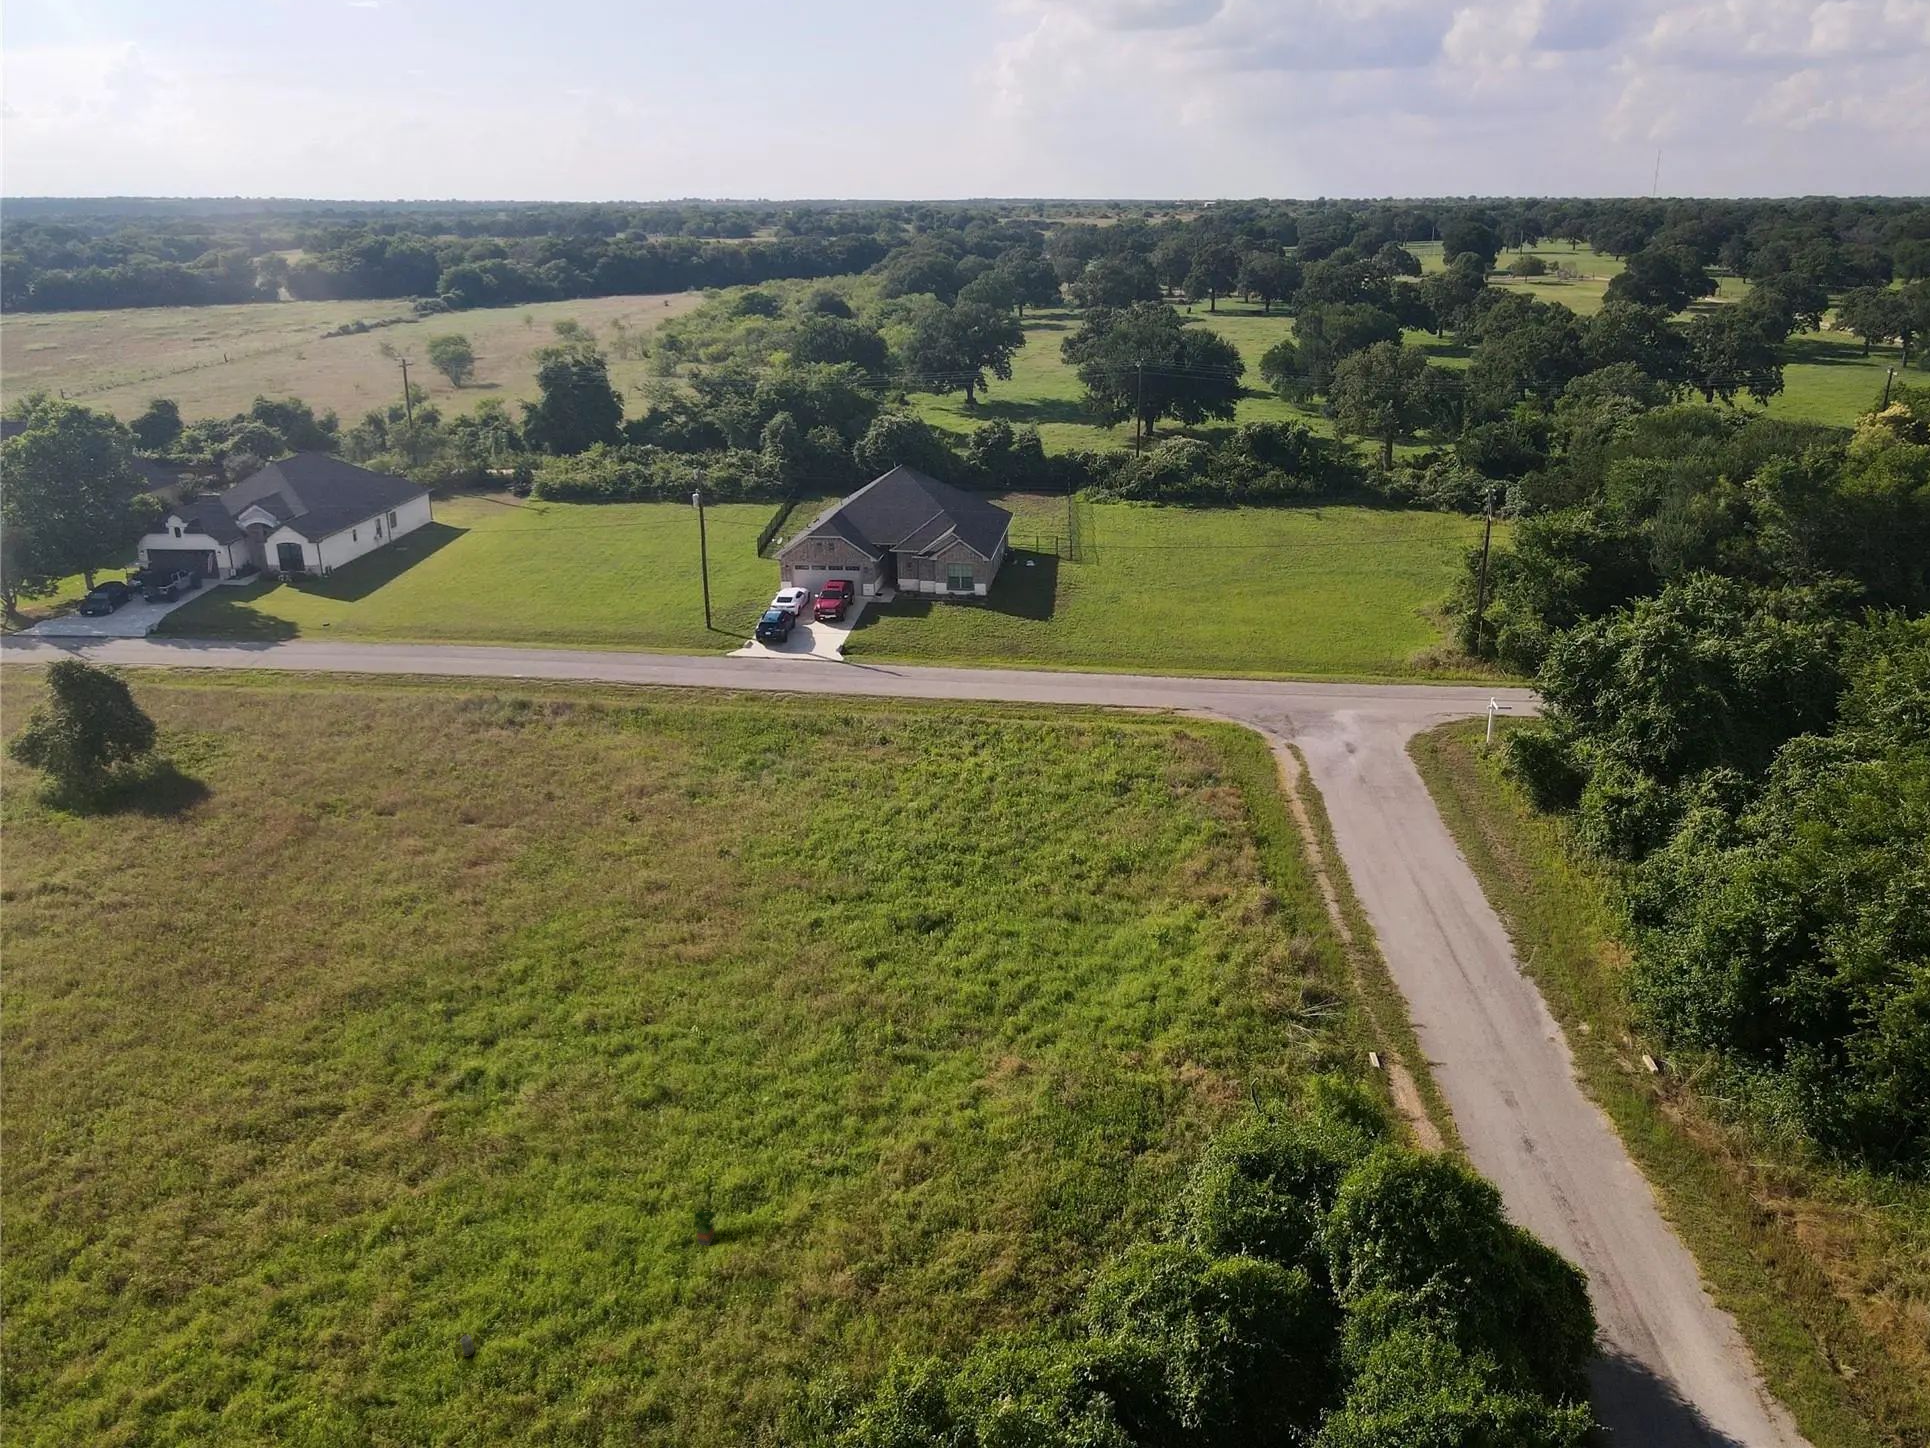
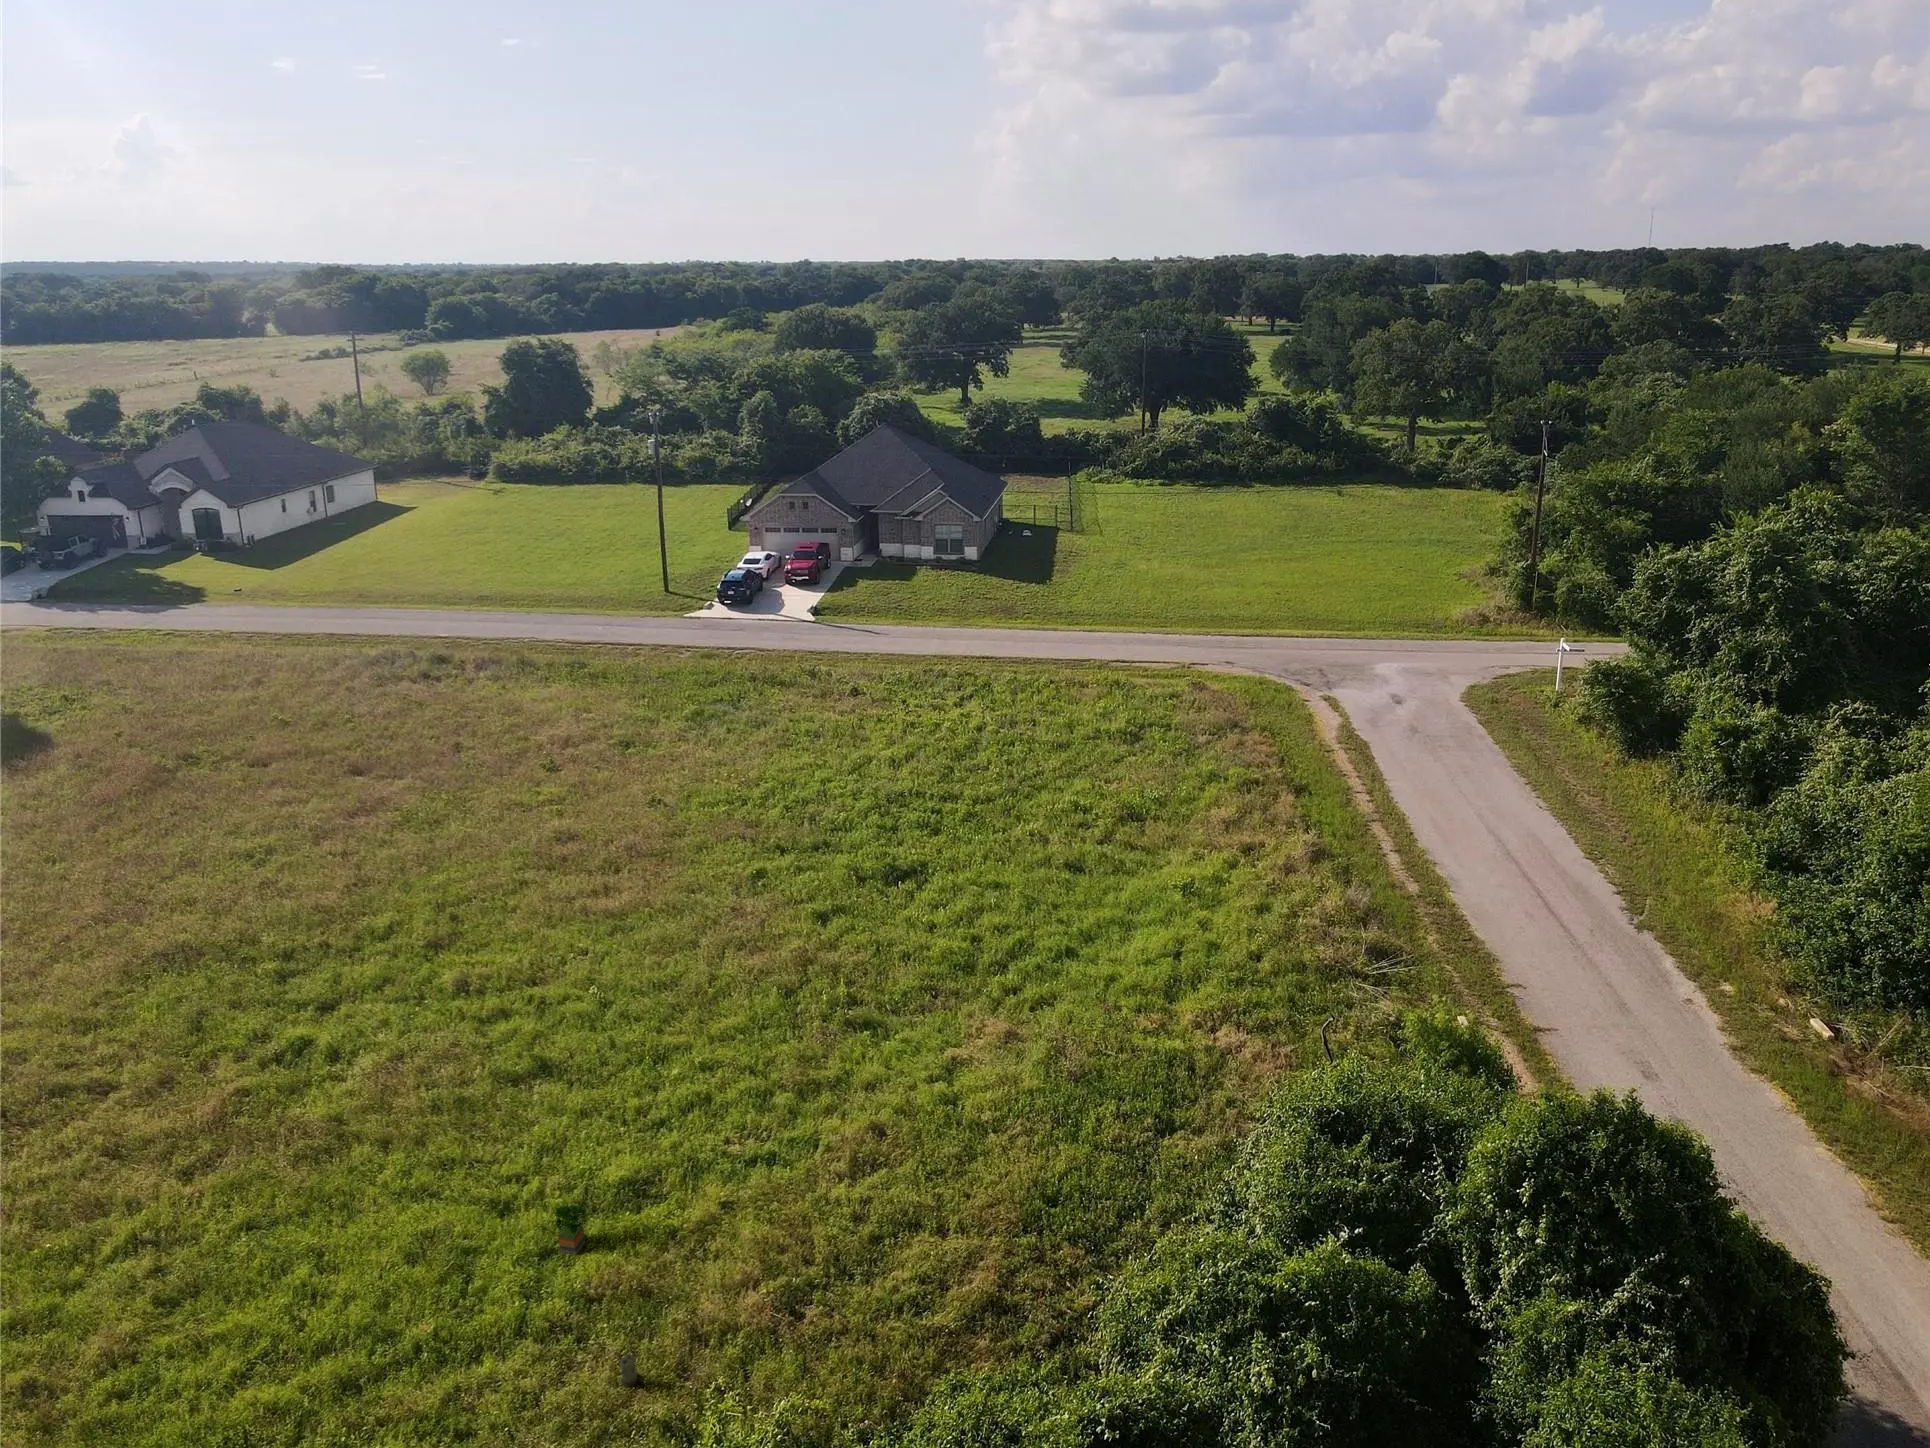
watering can: present [461,1335,474,1357] -> present [615,1353,638,1387]

